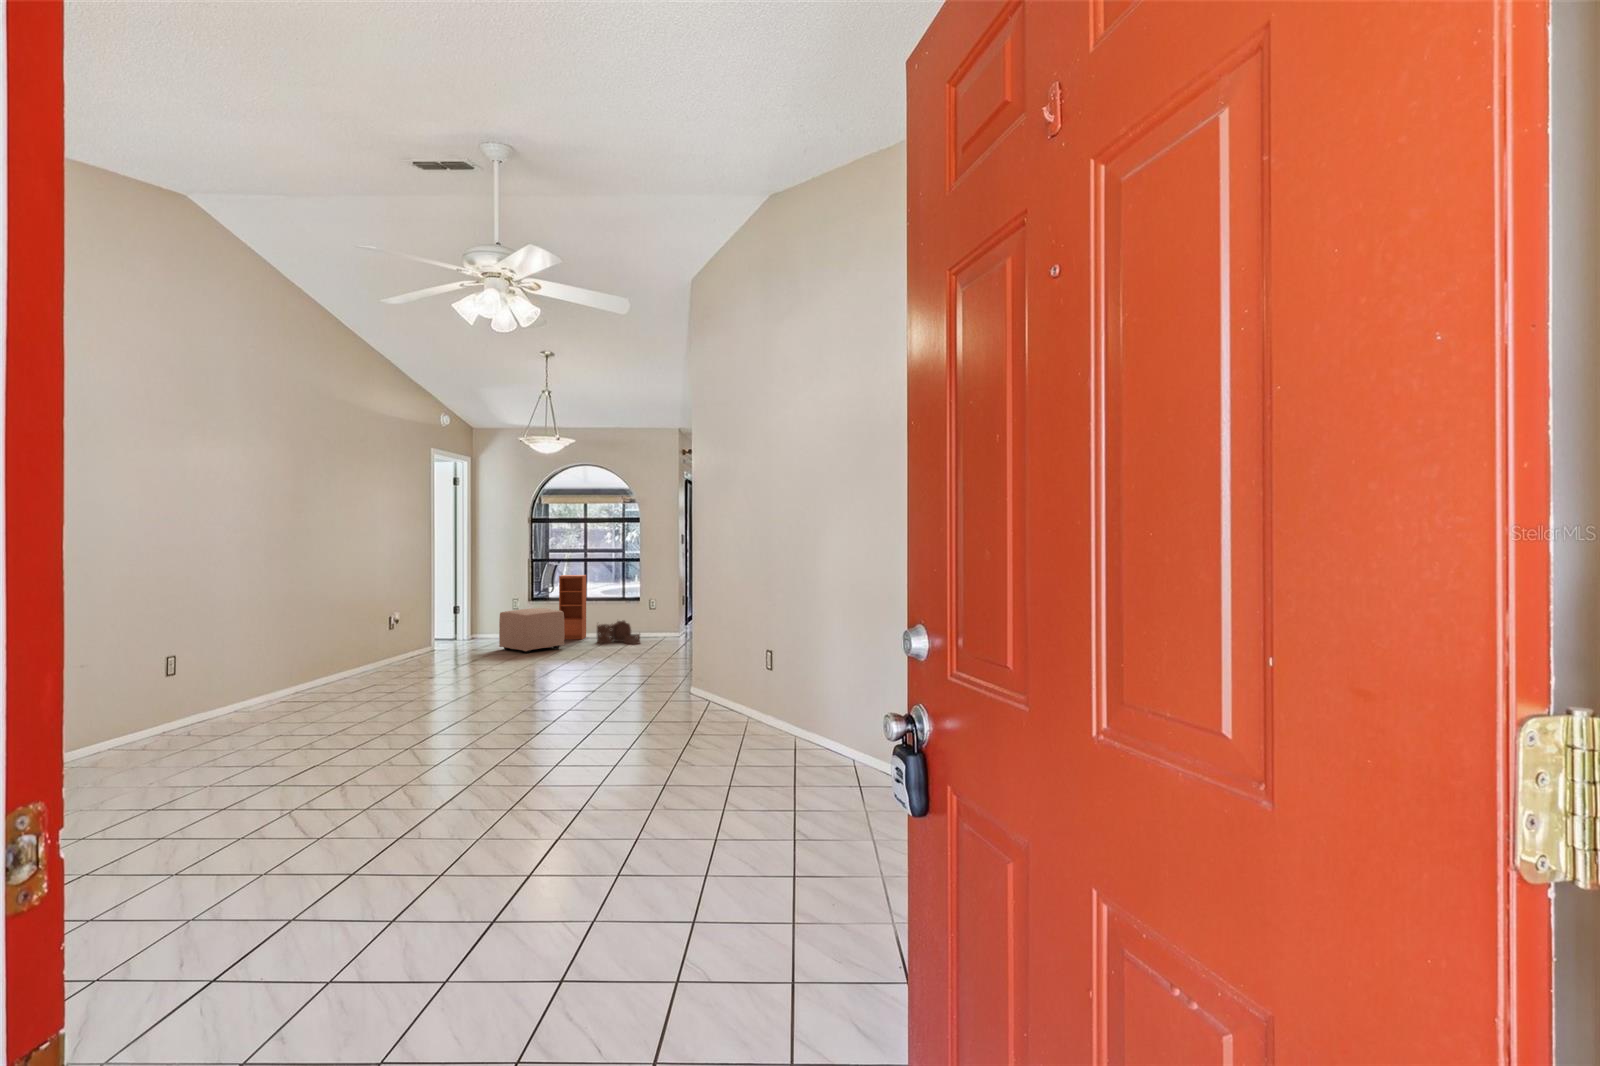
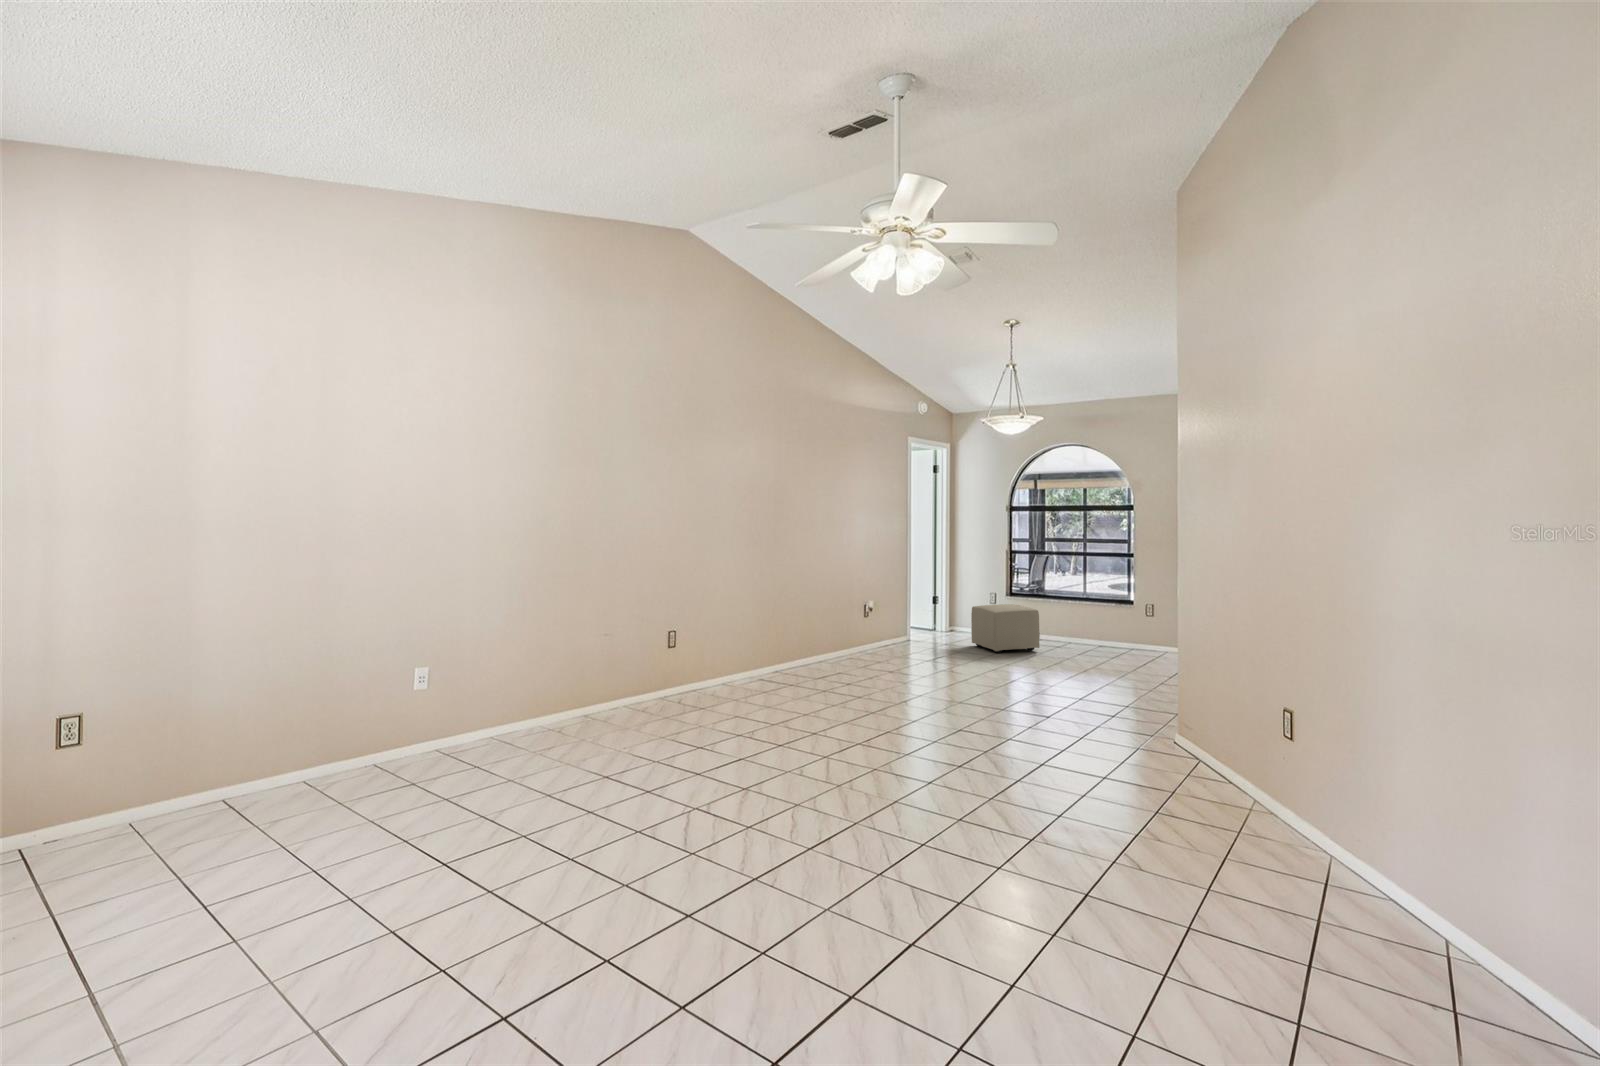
bookcase: present [559,575,586,639] -> none [1037,568,1069,642]
woven basket: present [597,621,640,644] -> none [1079,622,1133,655]

